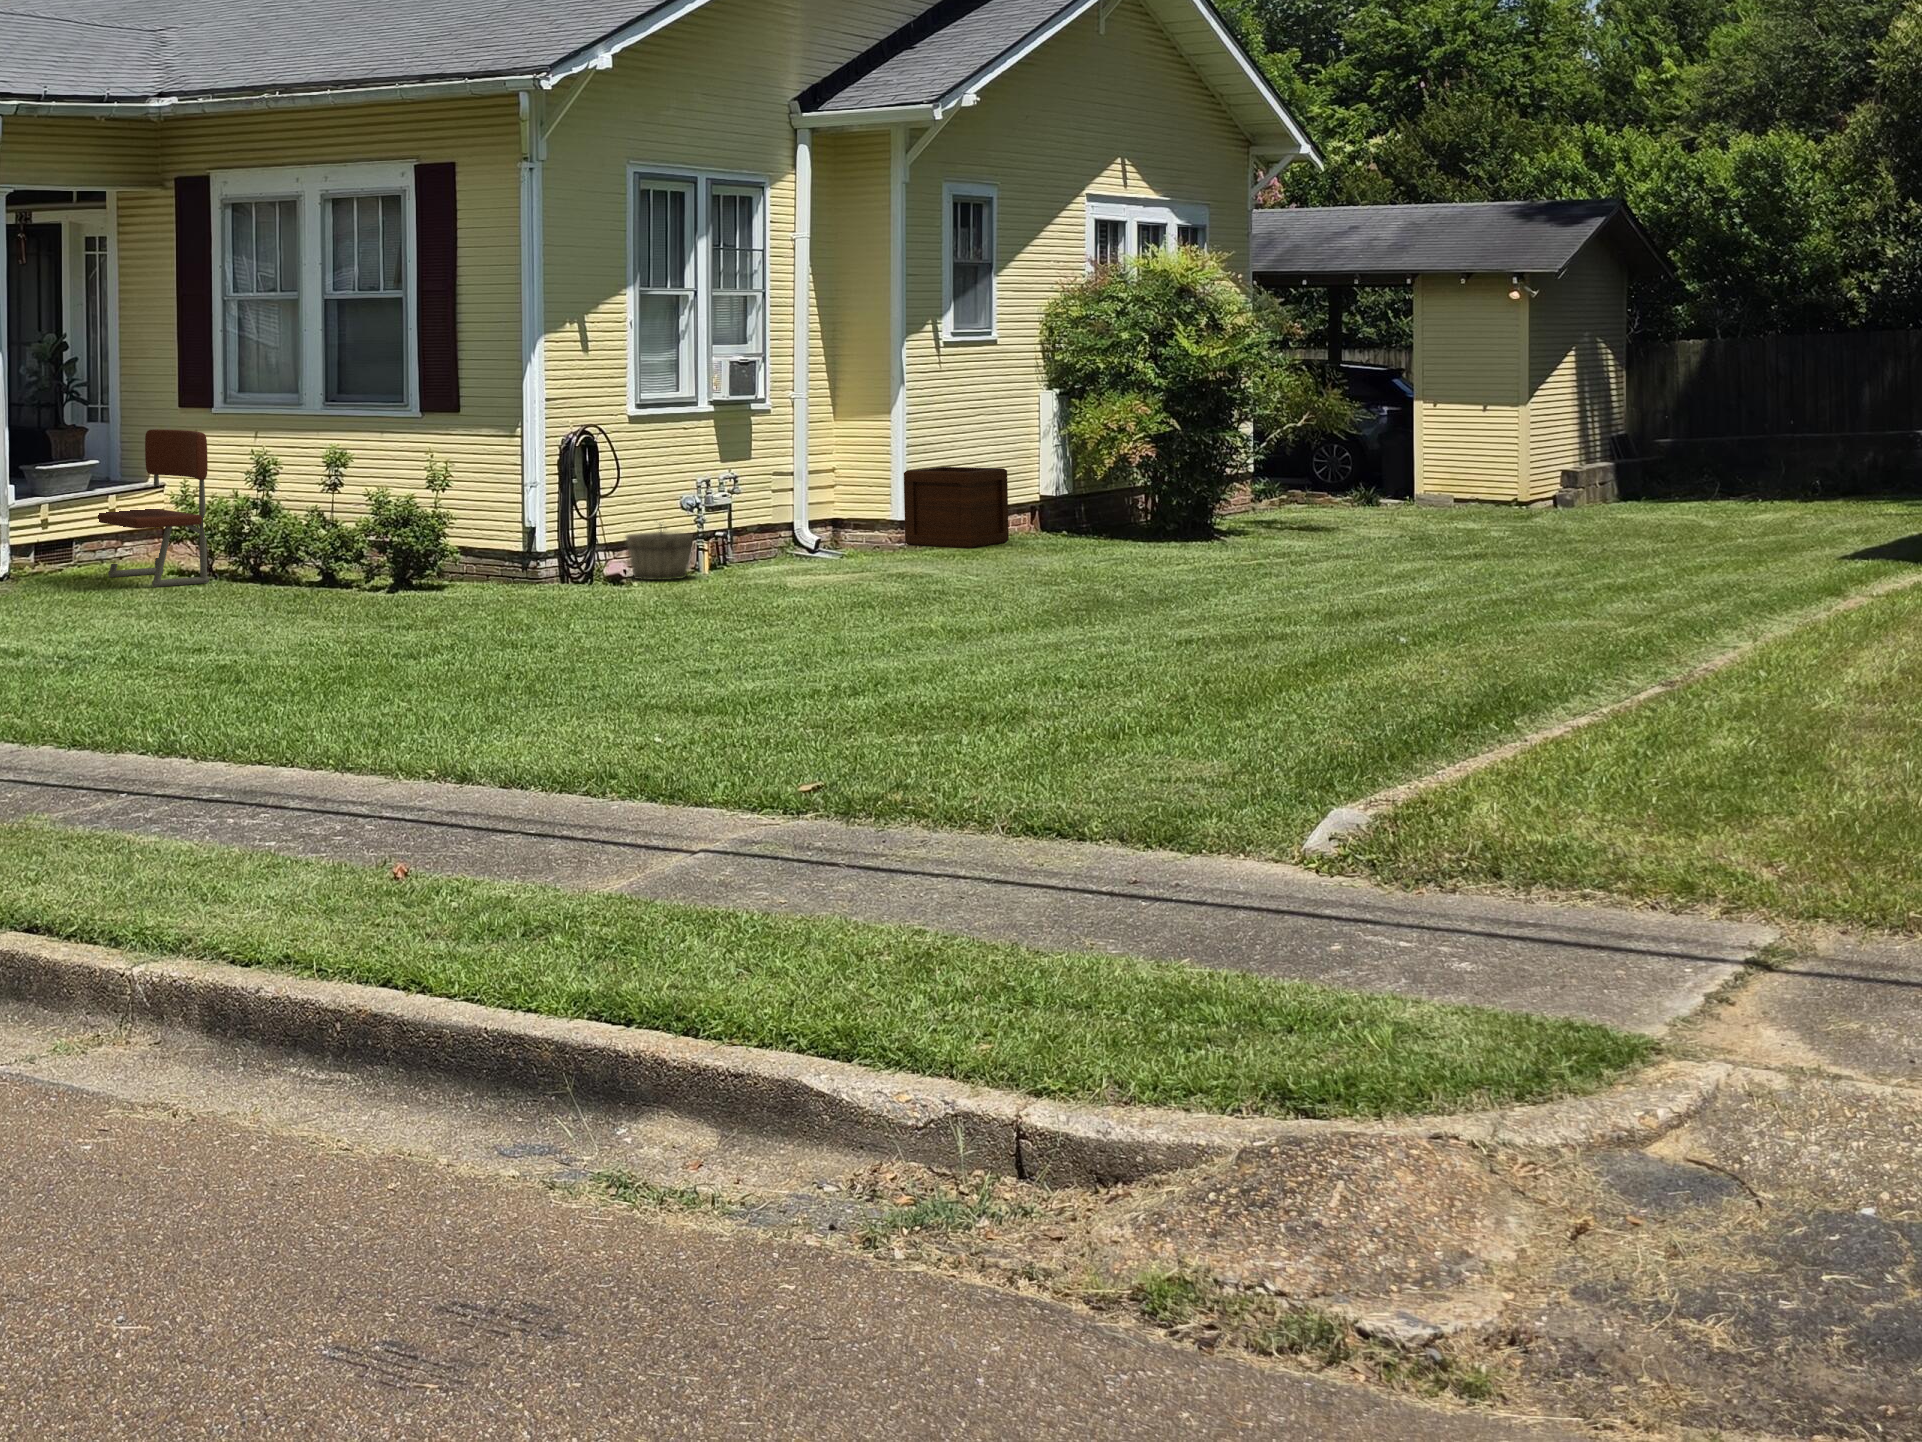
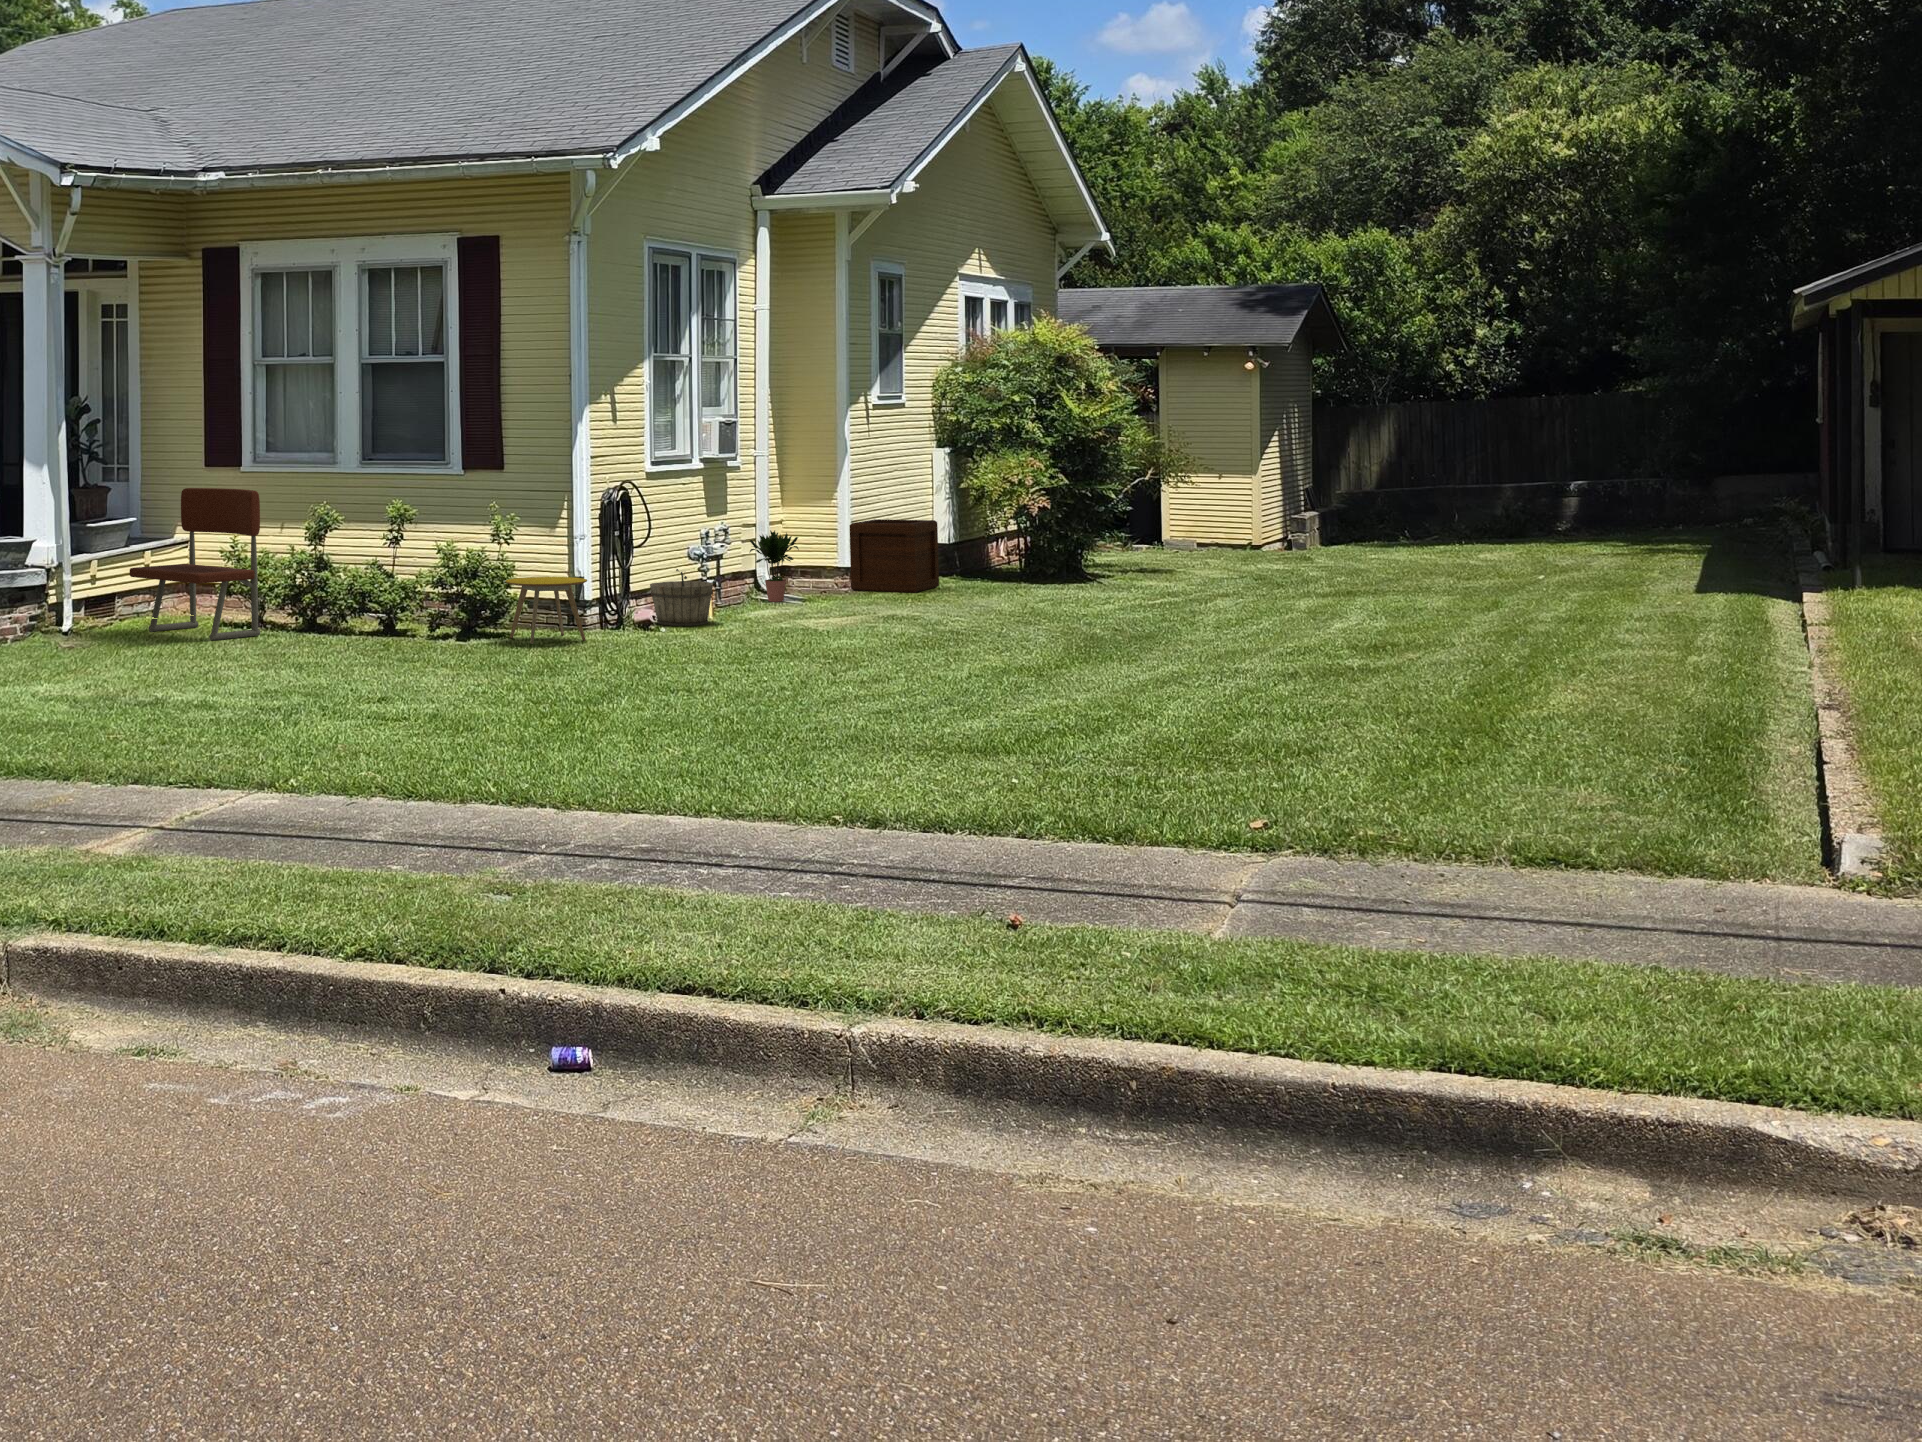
potted plant: none [774,477,834,556] -> present [750,531,799,602]
side table: none [445,526,532,596] -> present [505,577,587,644]

